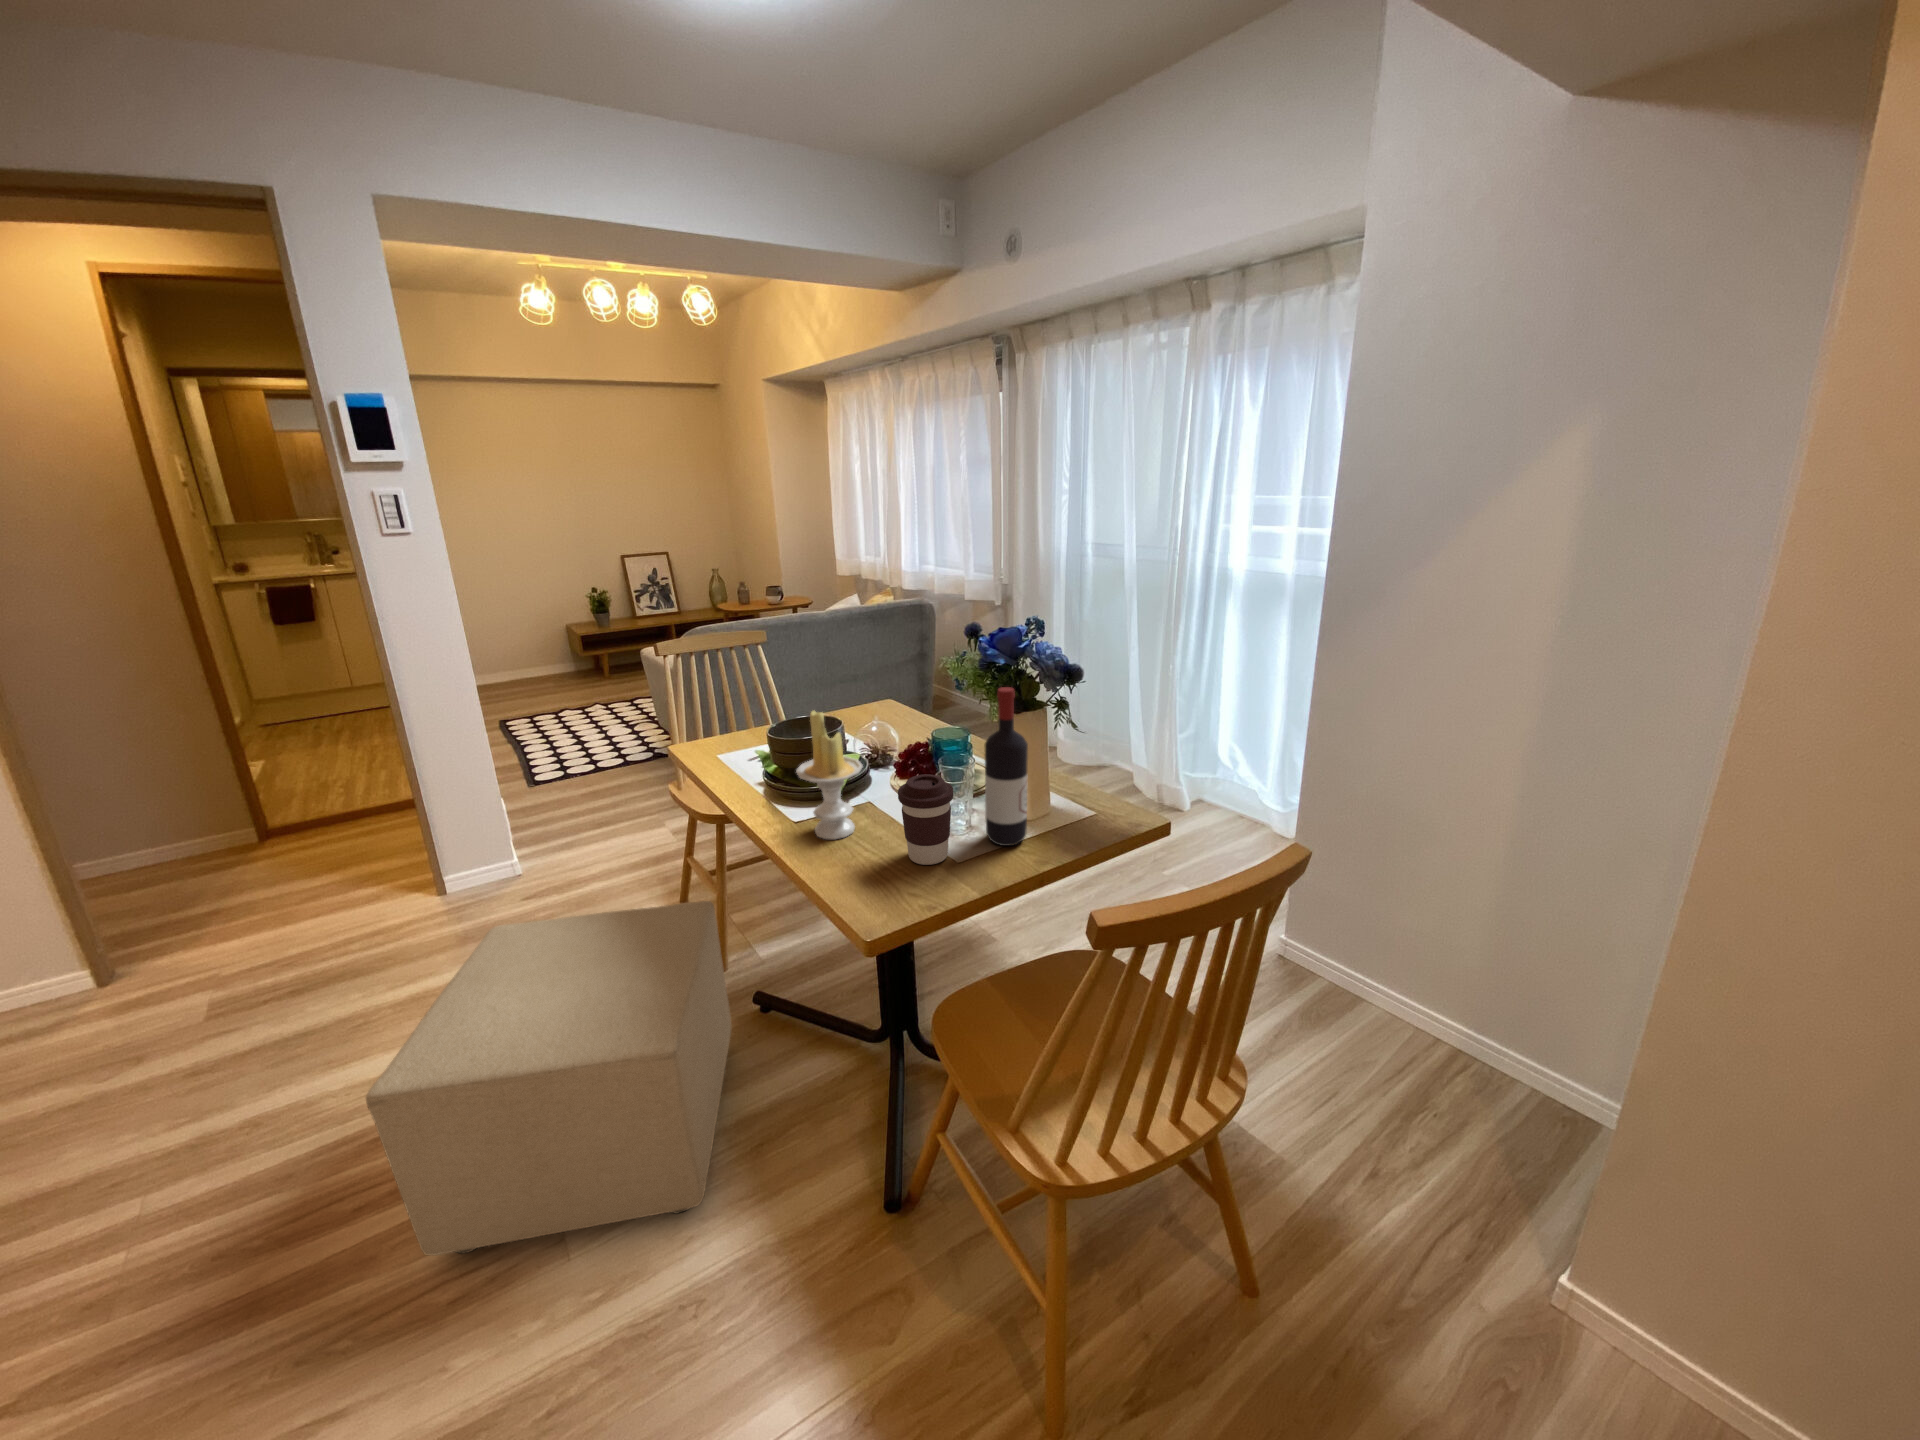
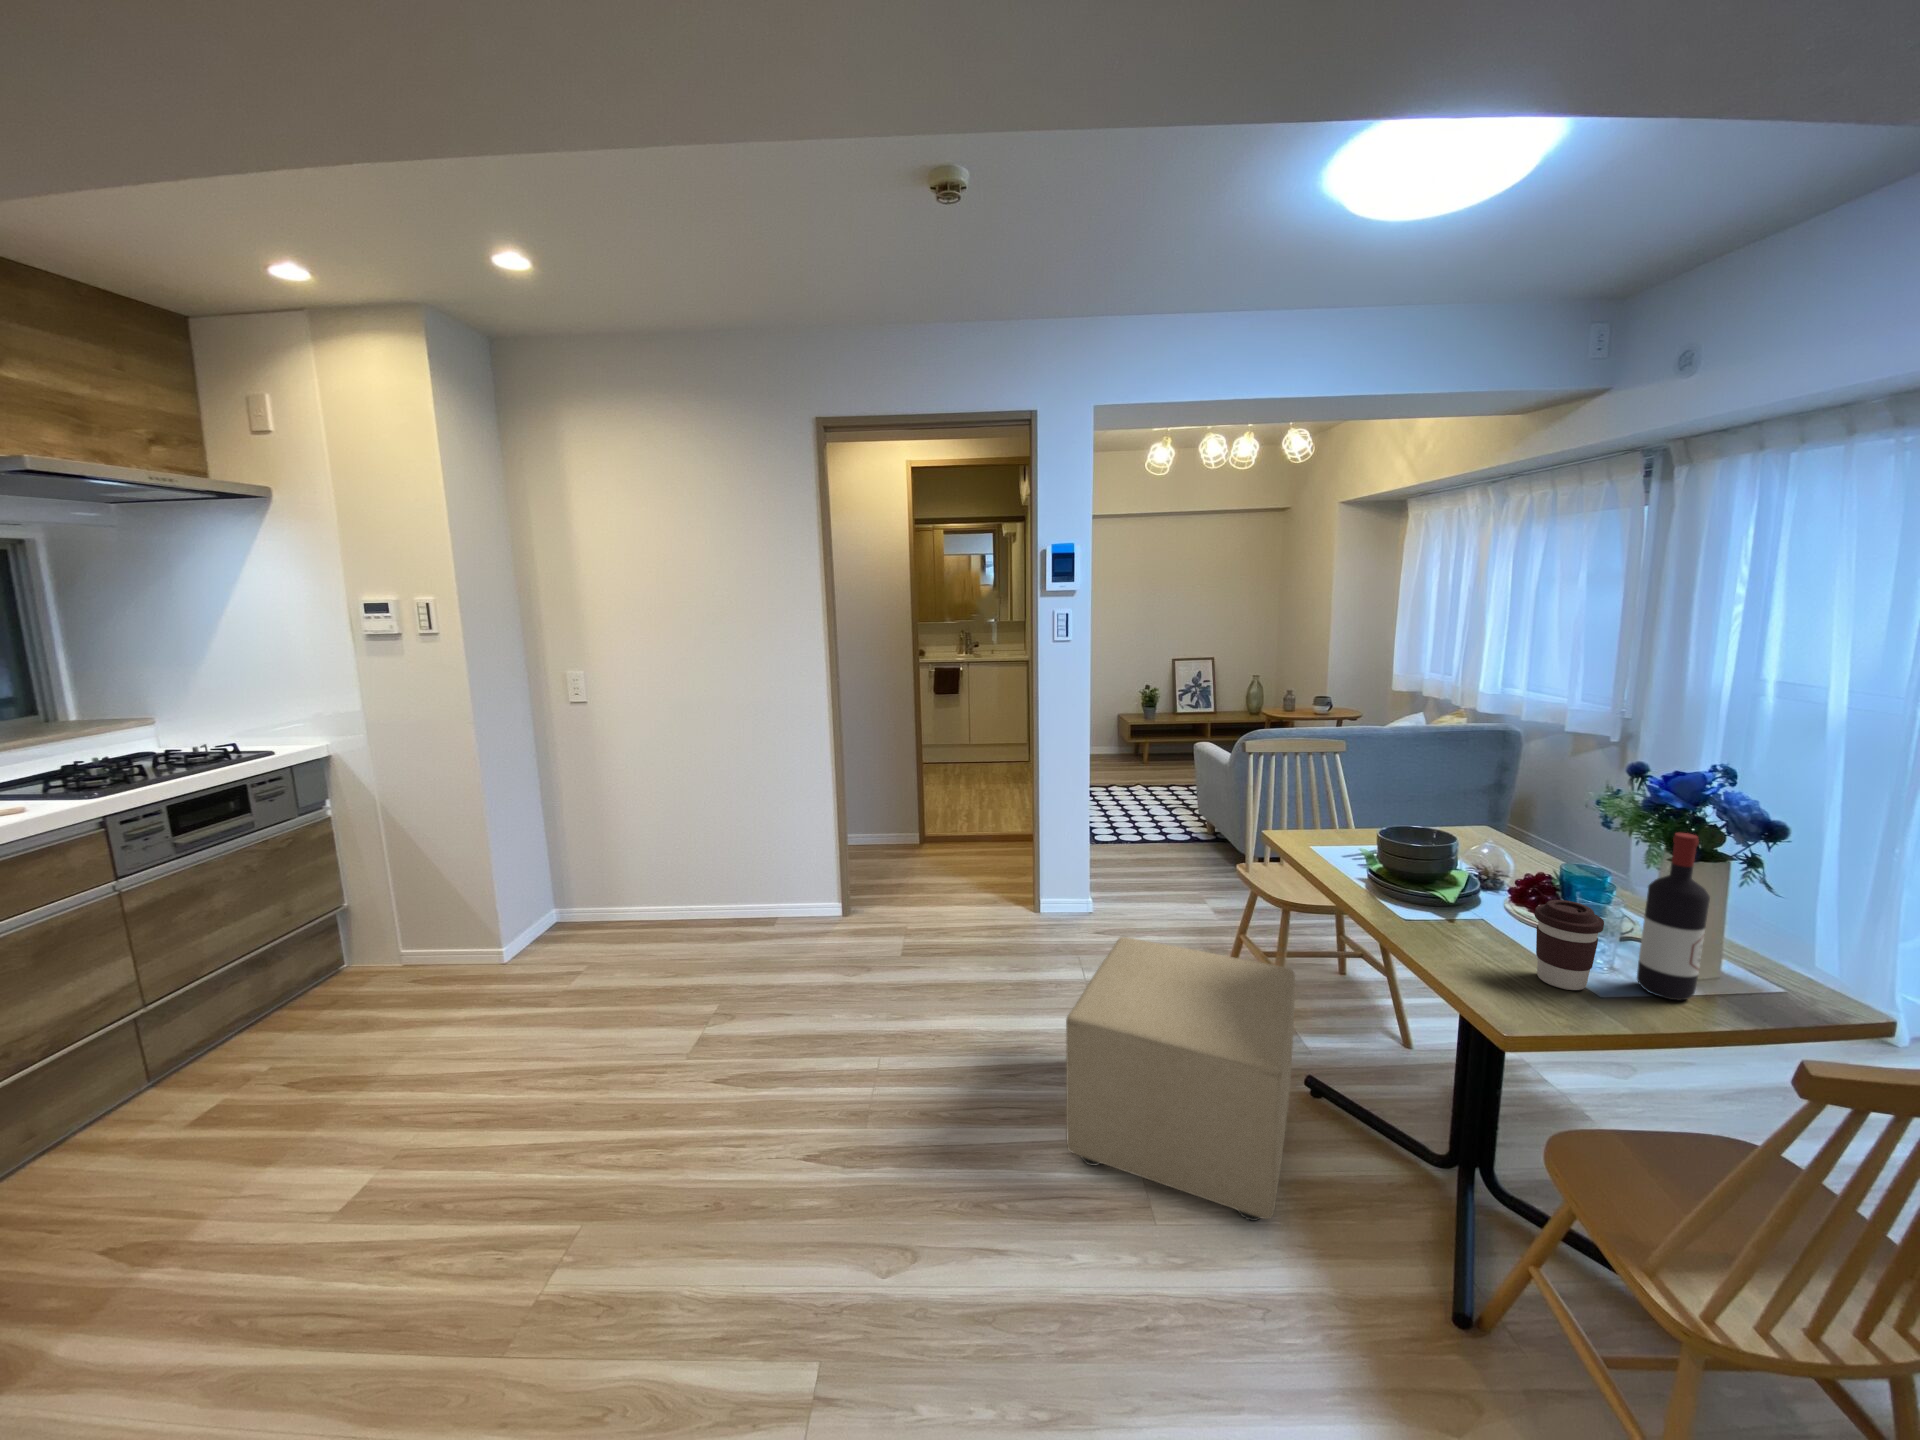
candle: present [796,711,863,839] -> none [1417,820,1488,942]

